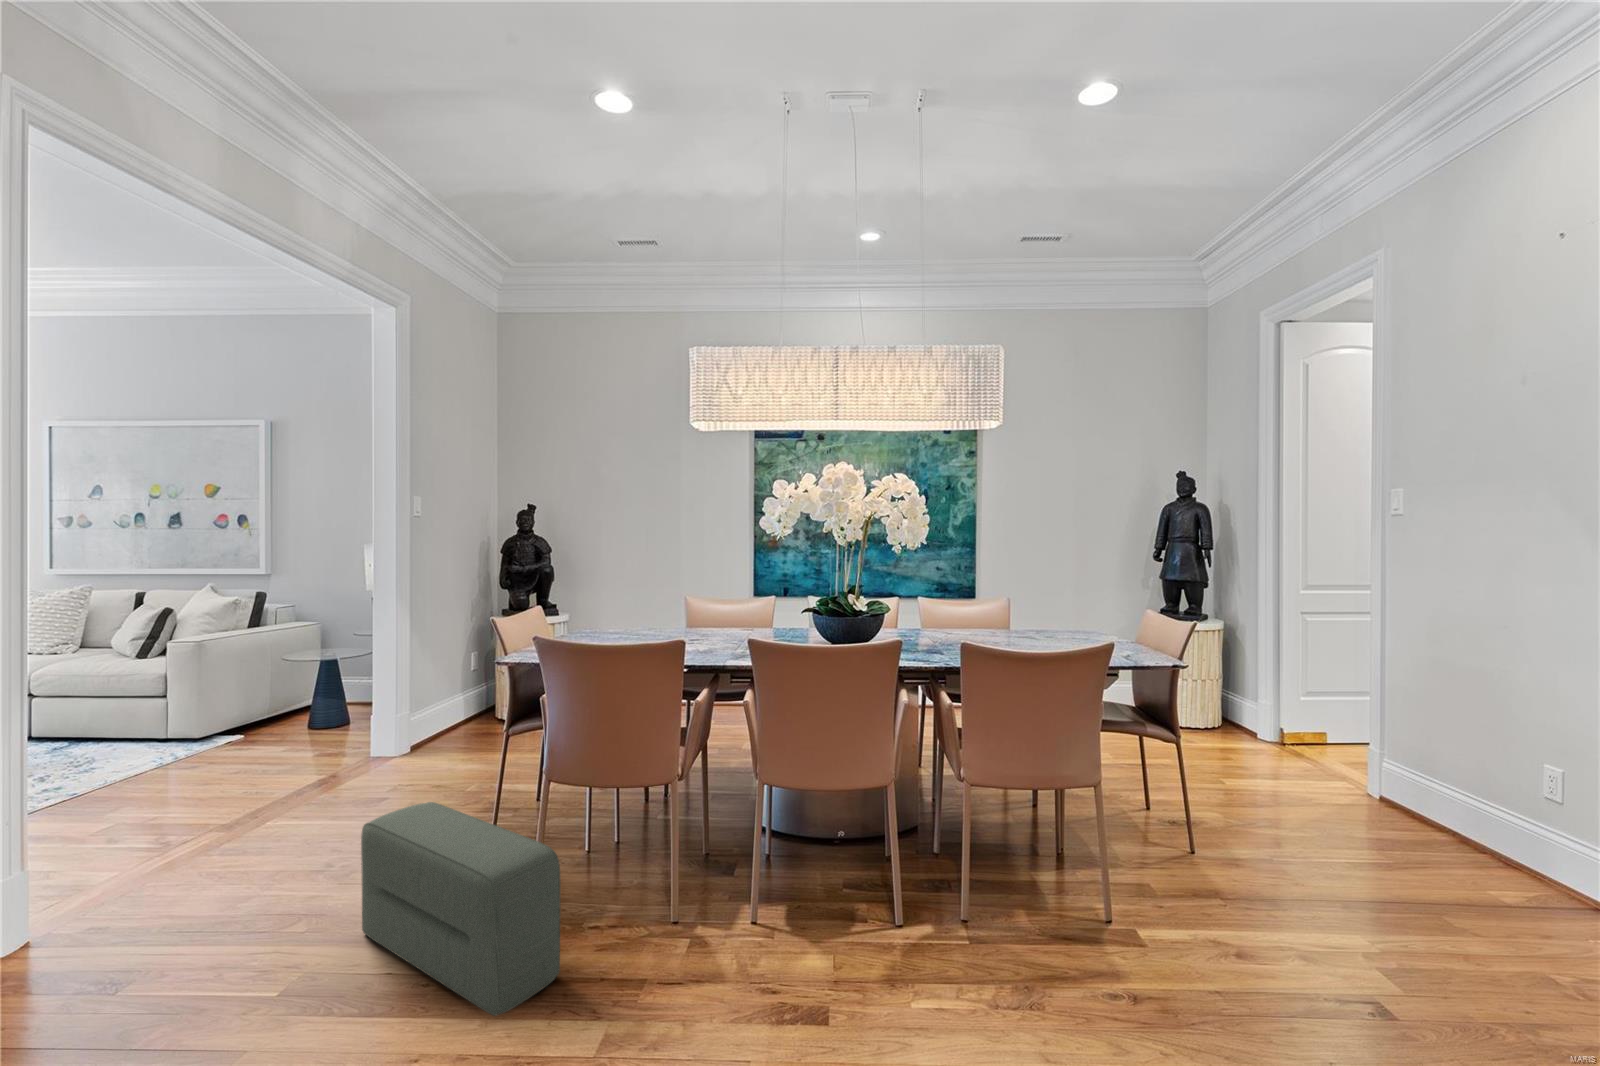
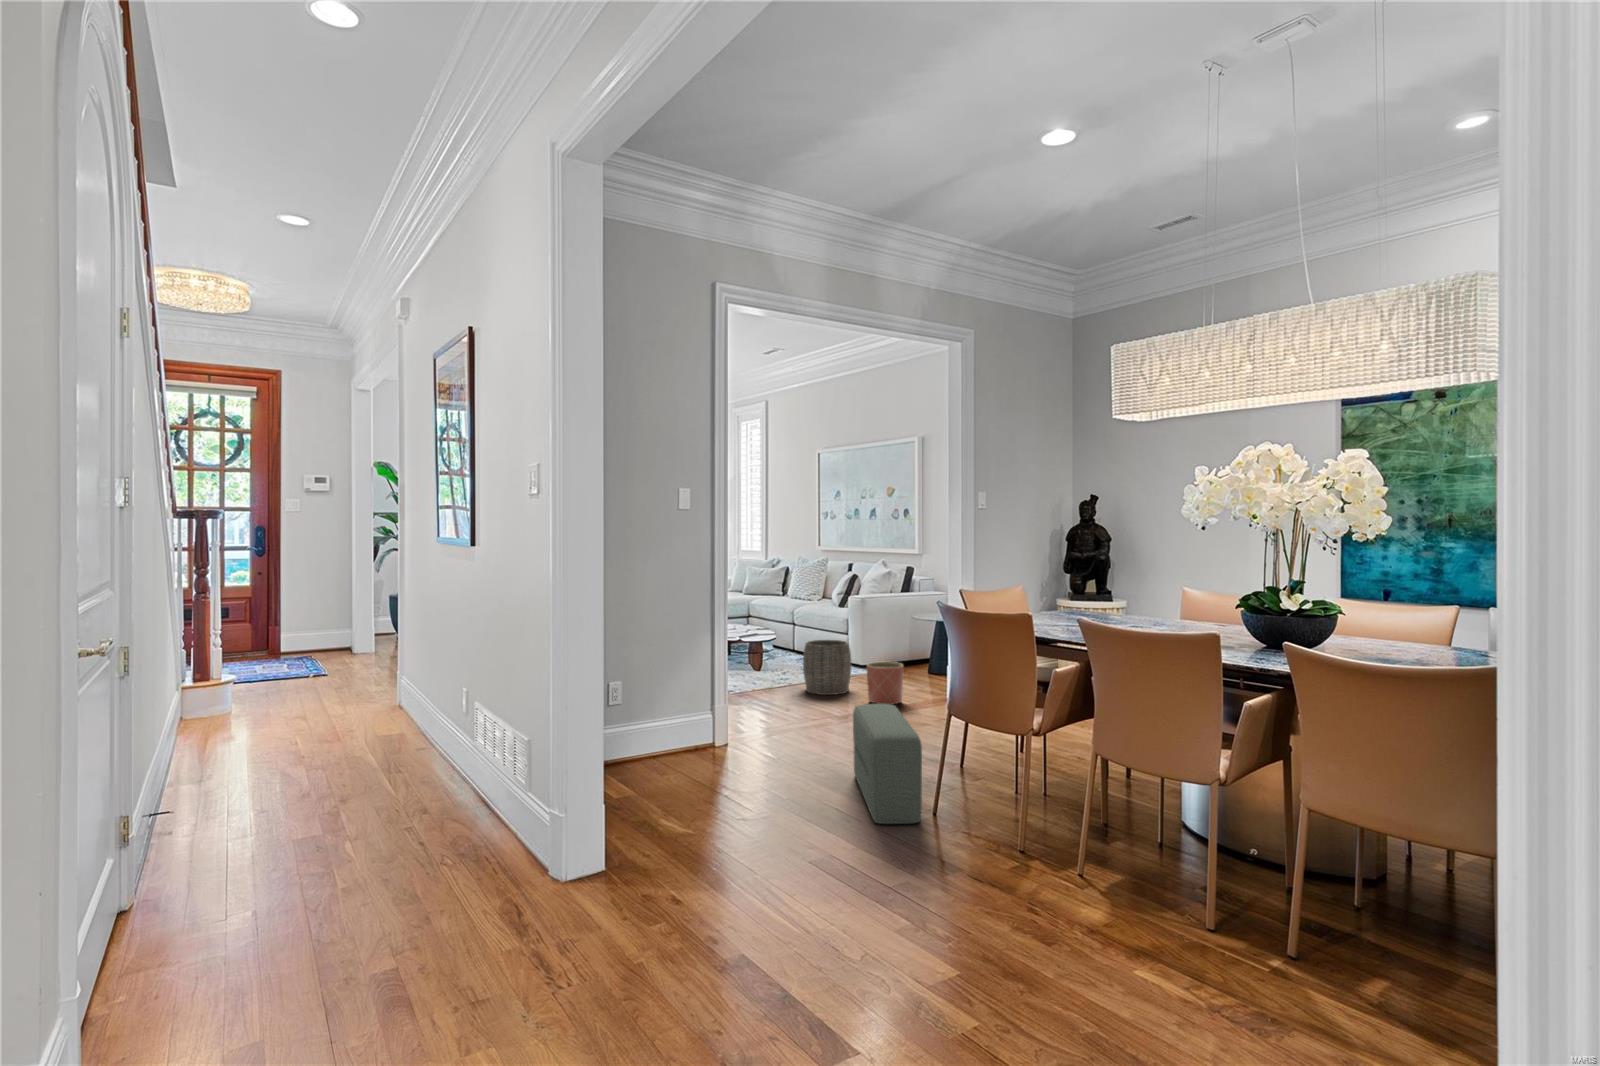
woven basket: none [108,709,211,805] -> present [803,640,851,695]
planter: none [256,726,321,794] -> present [867,662,903,705]

